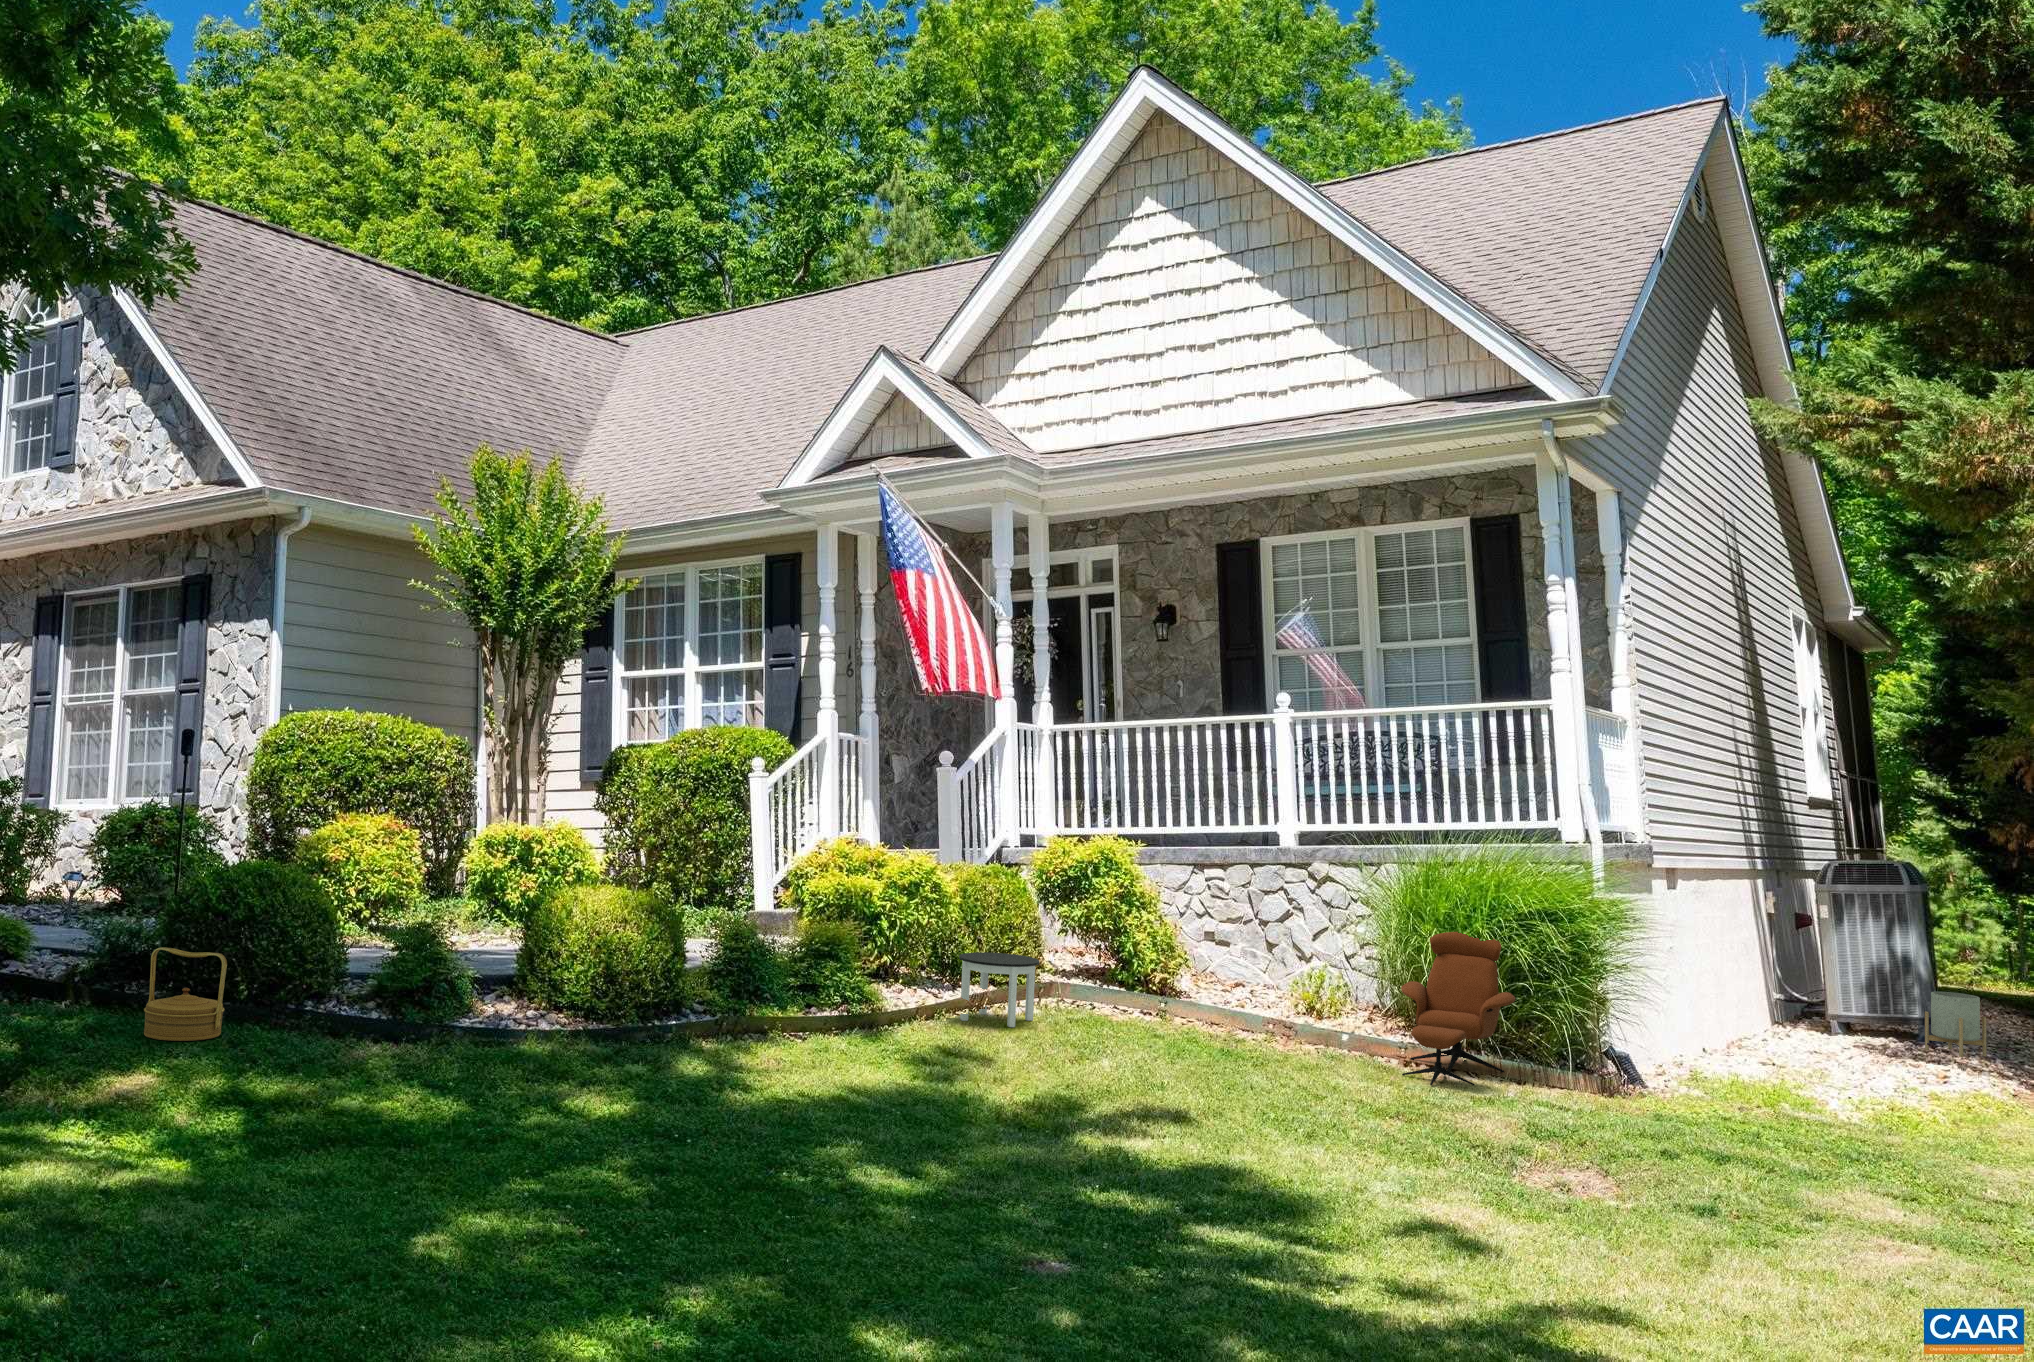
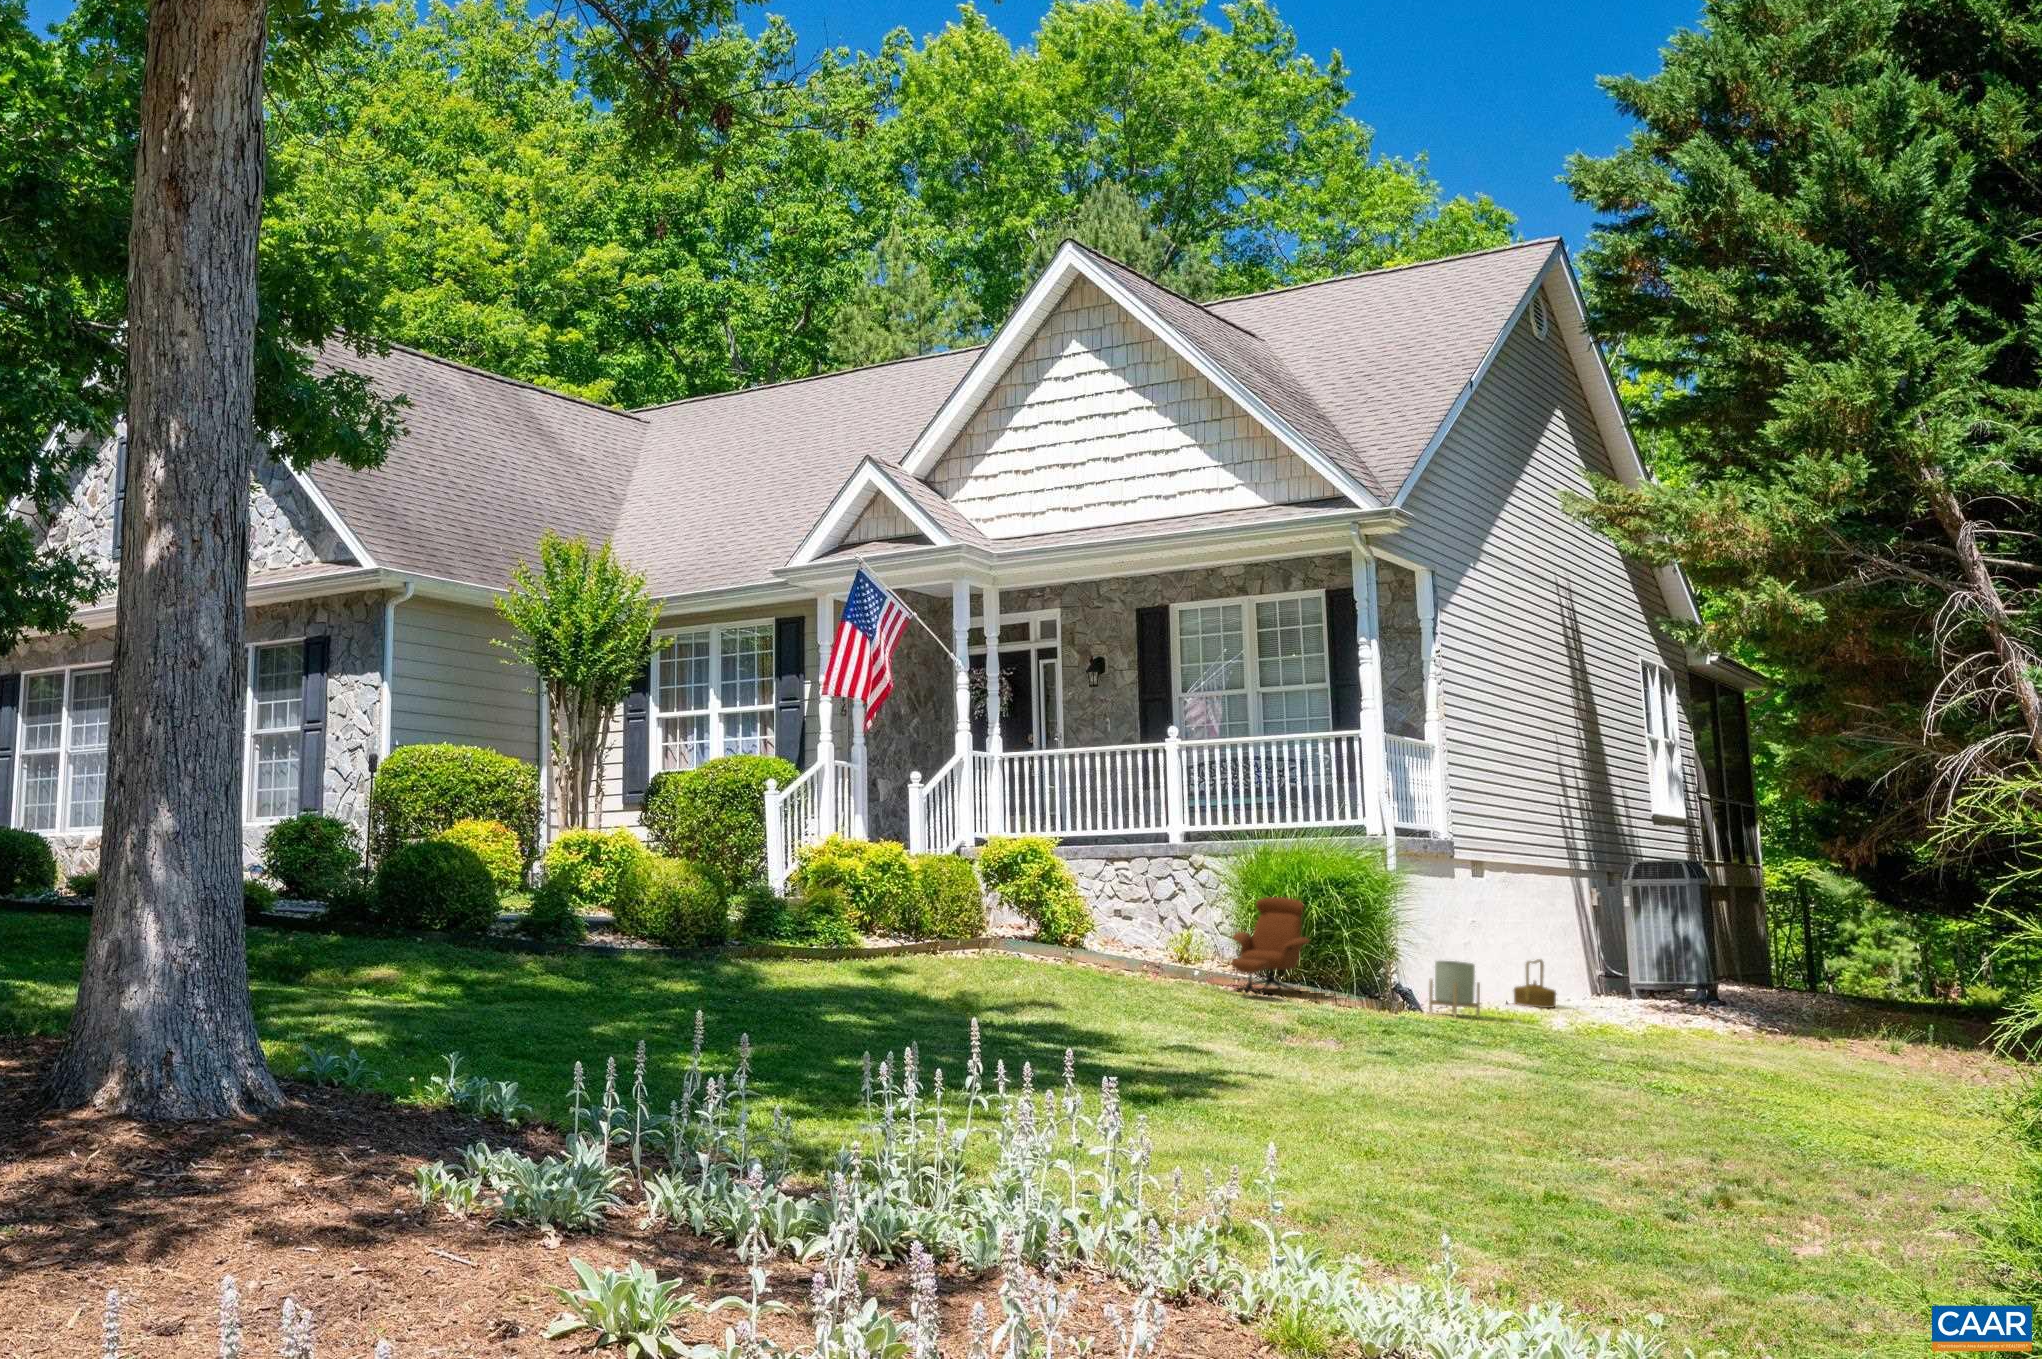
woven basket: present [144,947,227,1041] -> present [1514,959,1556,1008]
round table: present [959,952,1039,1027] -> none [920,916,978,967]
planter: present [1925,992,1986,1058] -> present [1429,961,1480,1018]

